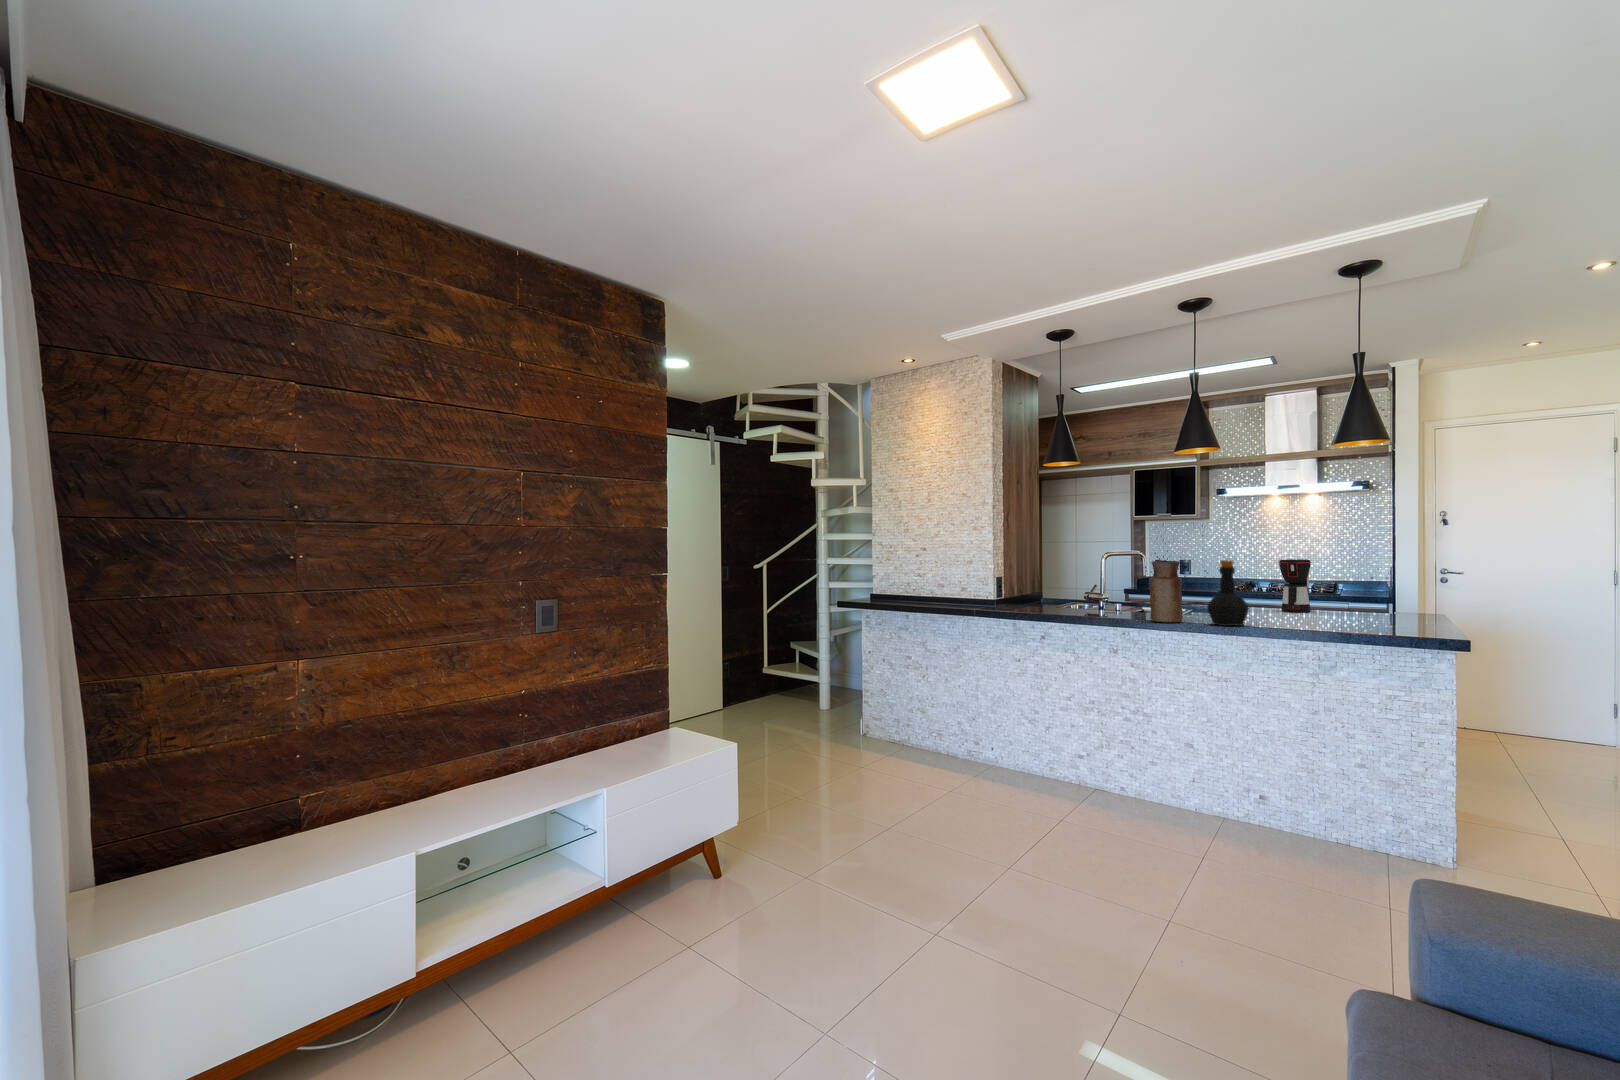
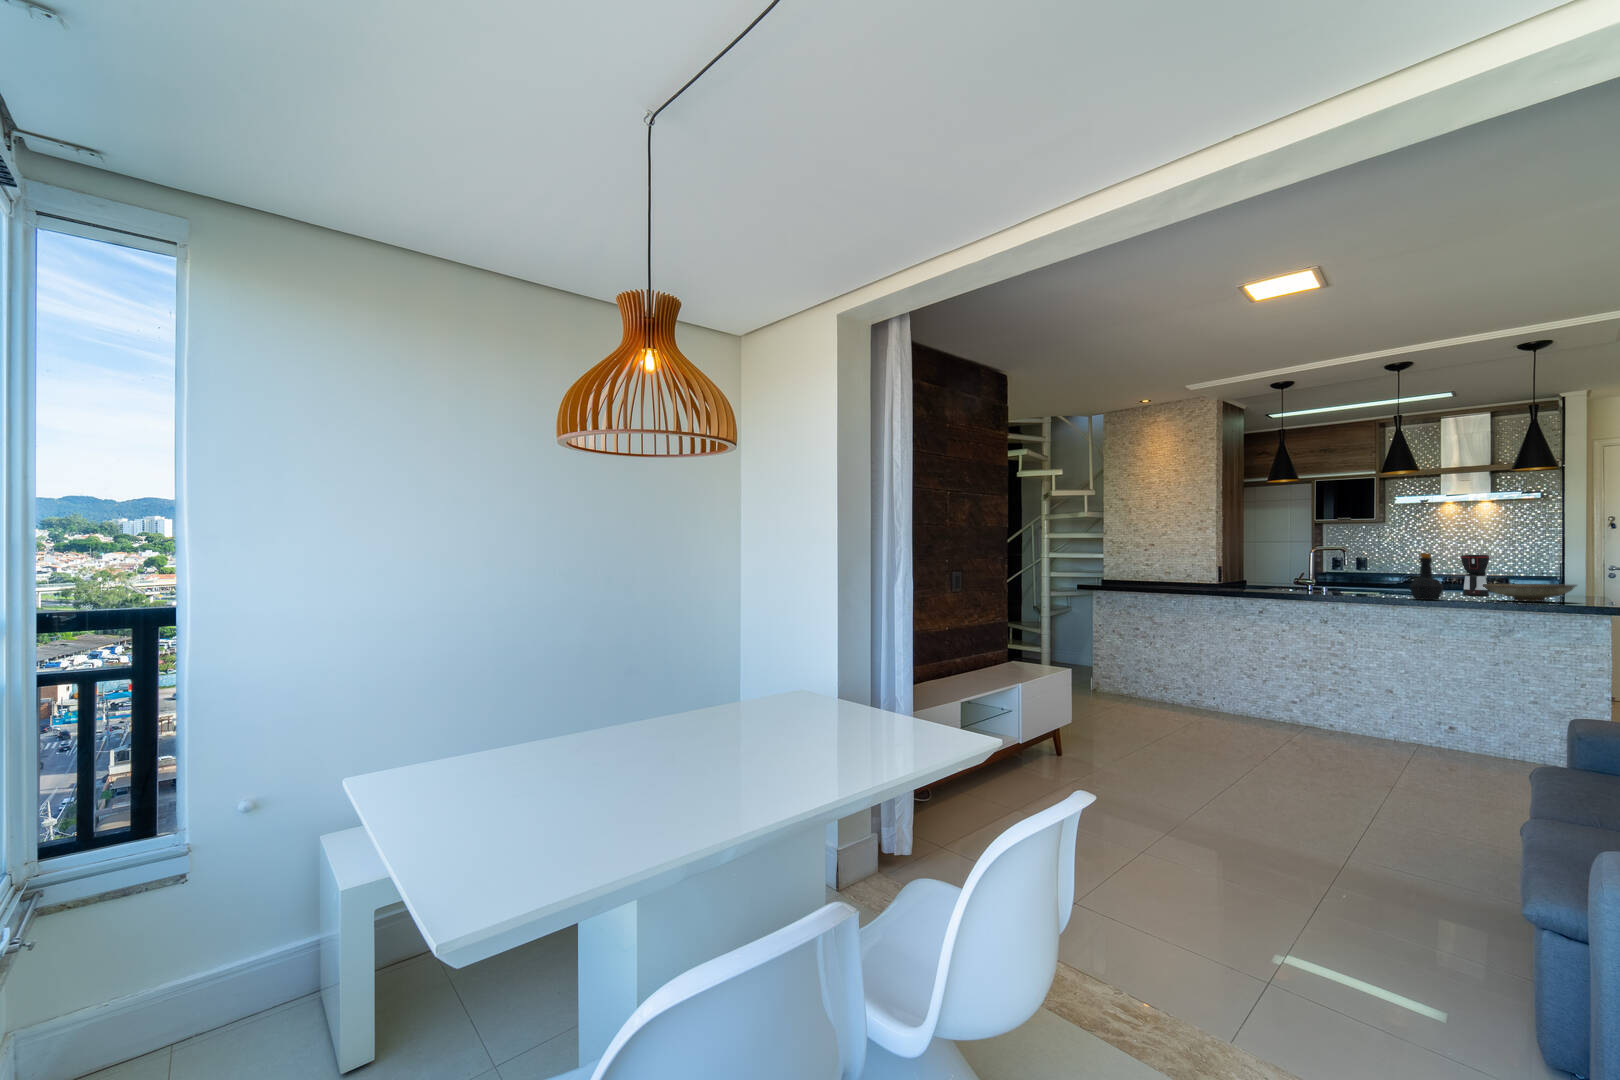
vase: present [1150,561,1182,623] -> none [1360,553,1387,599]
decorative bowl: none [1297,601,1413,627] -> present [1483,584,1576,602]

